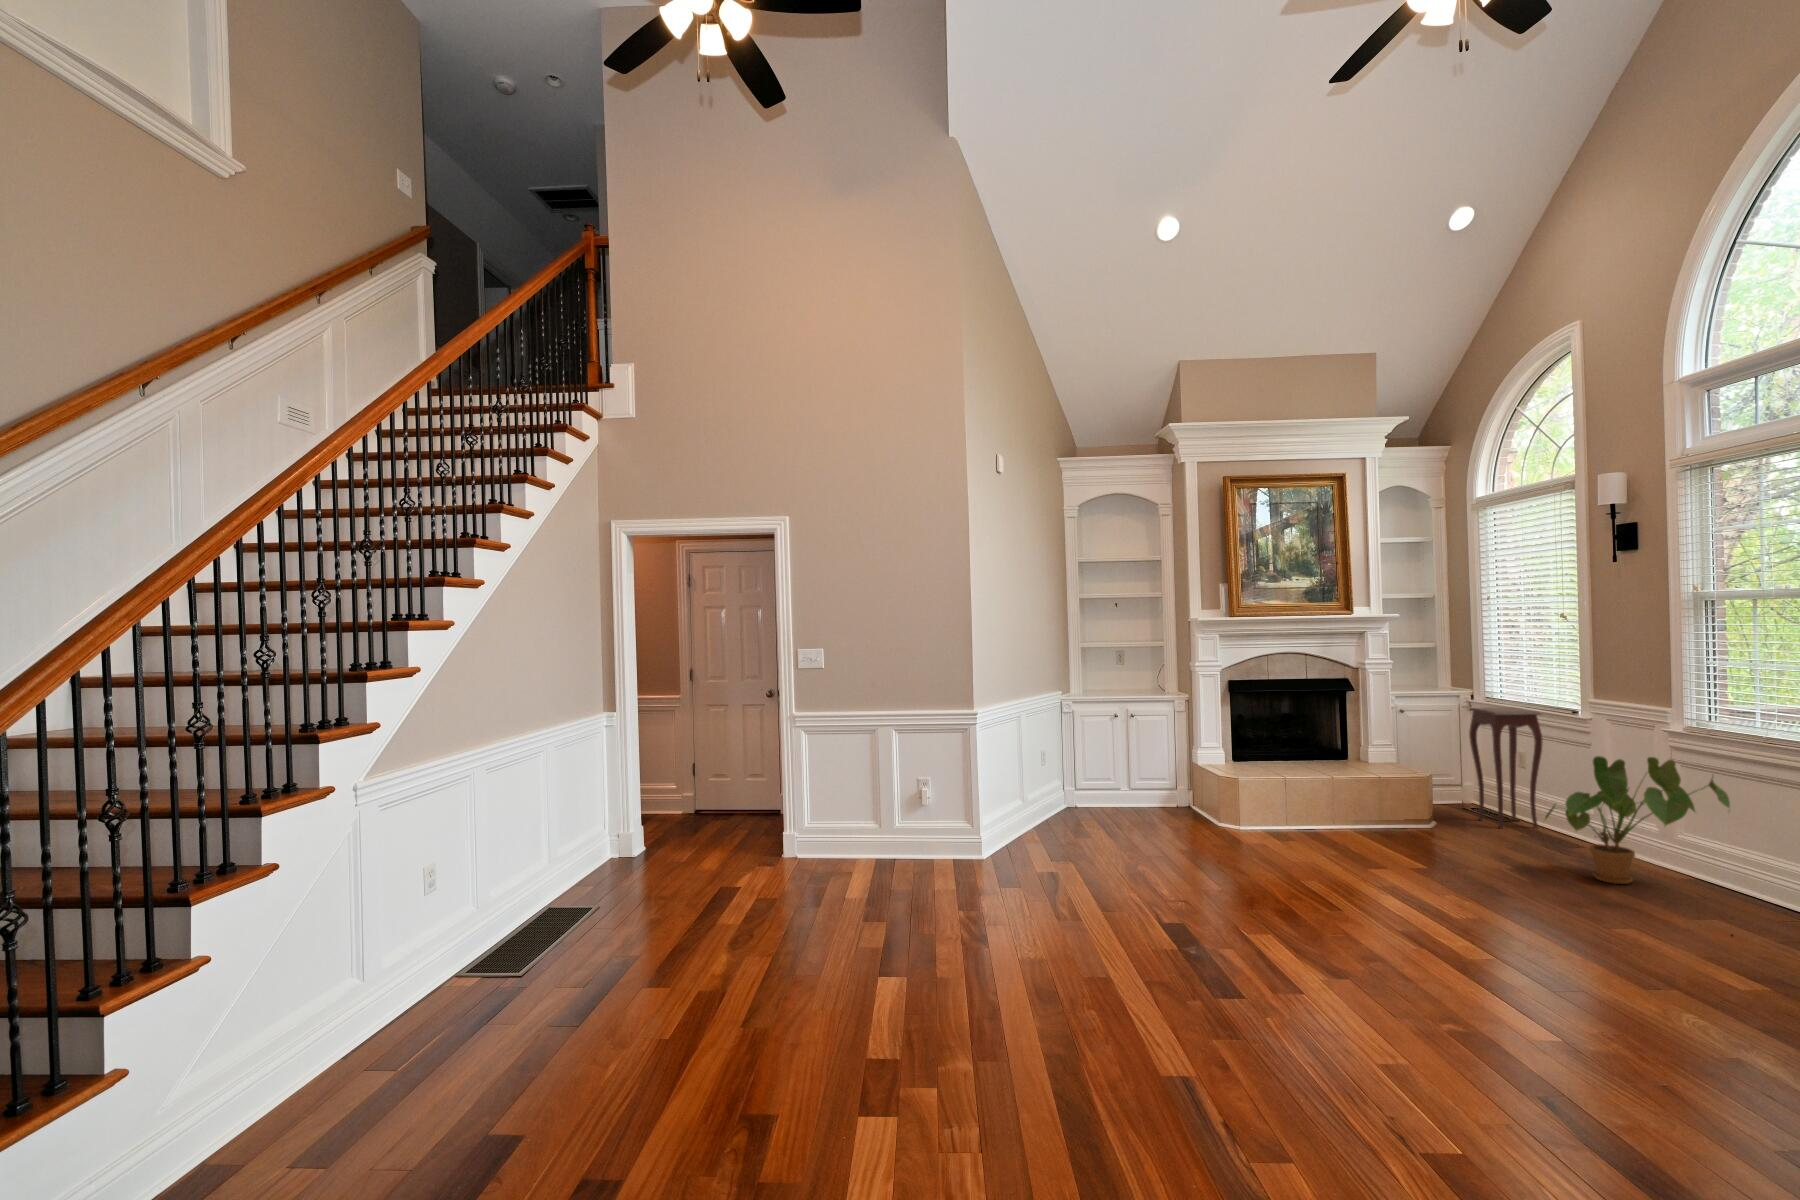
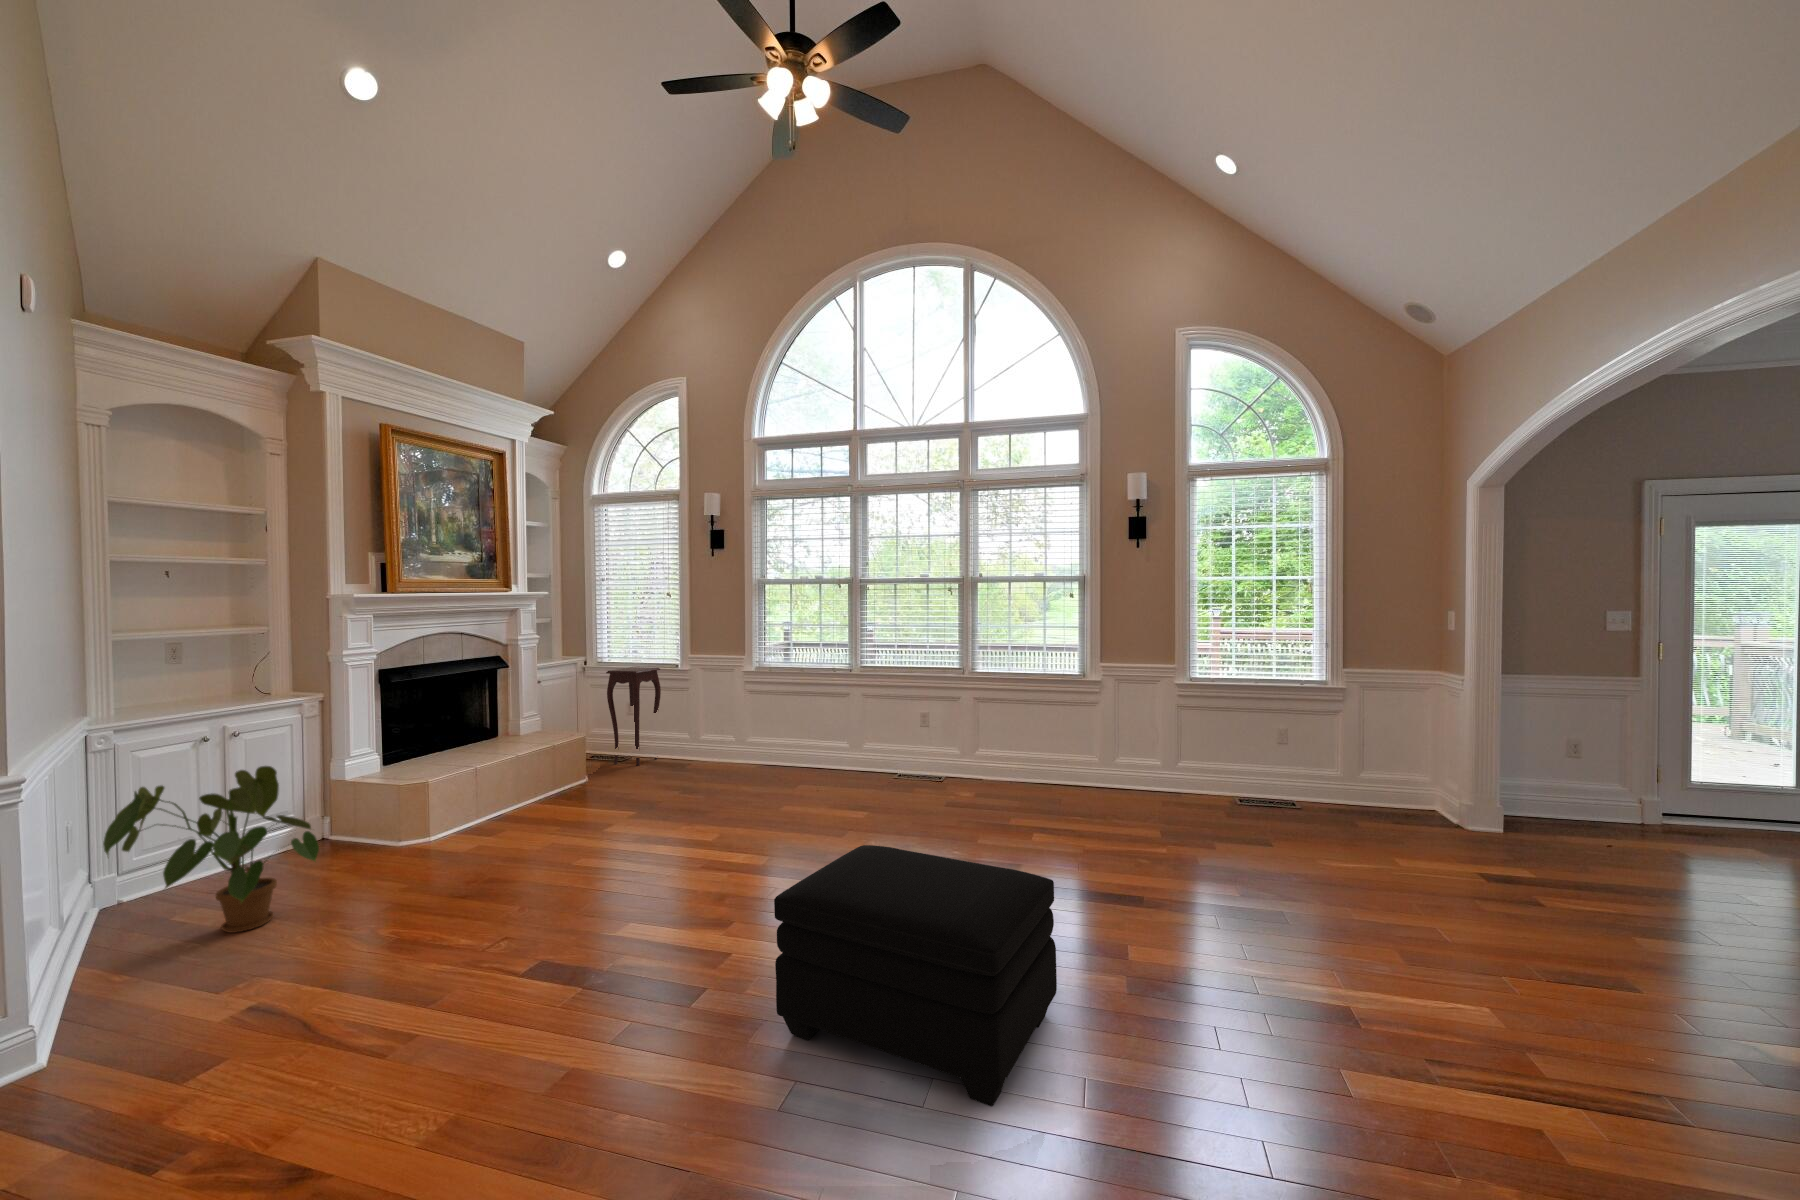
house plant: present [1545,756,1730,884] -> present [103,766,319,933]
ottoman: none [1168,908,1380,1155] -> present [774,845,1057,1106]

